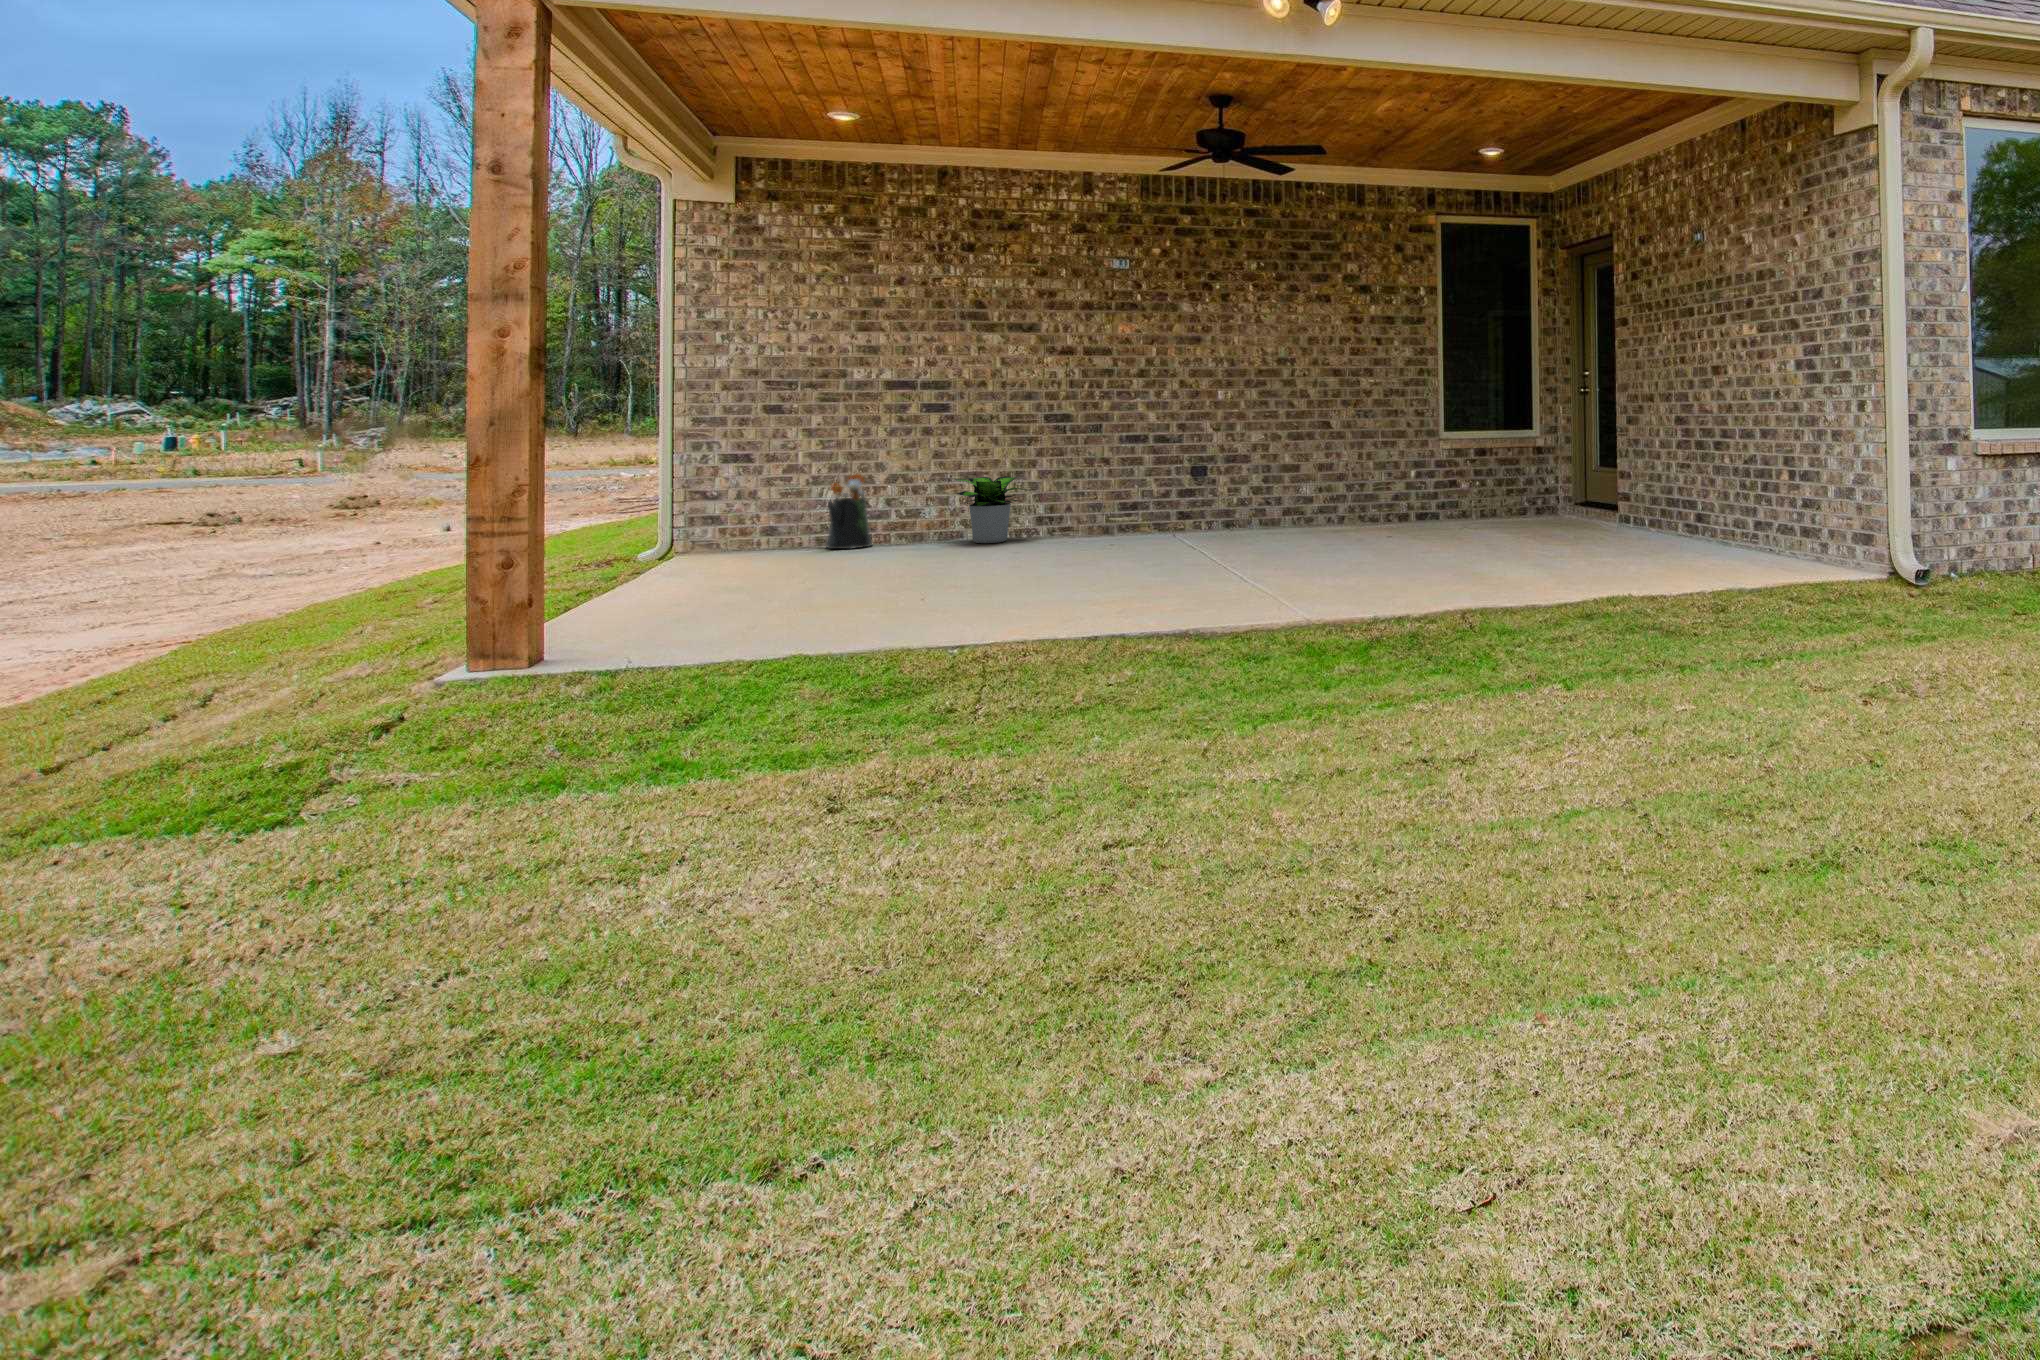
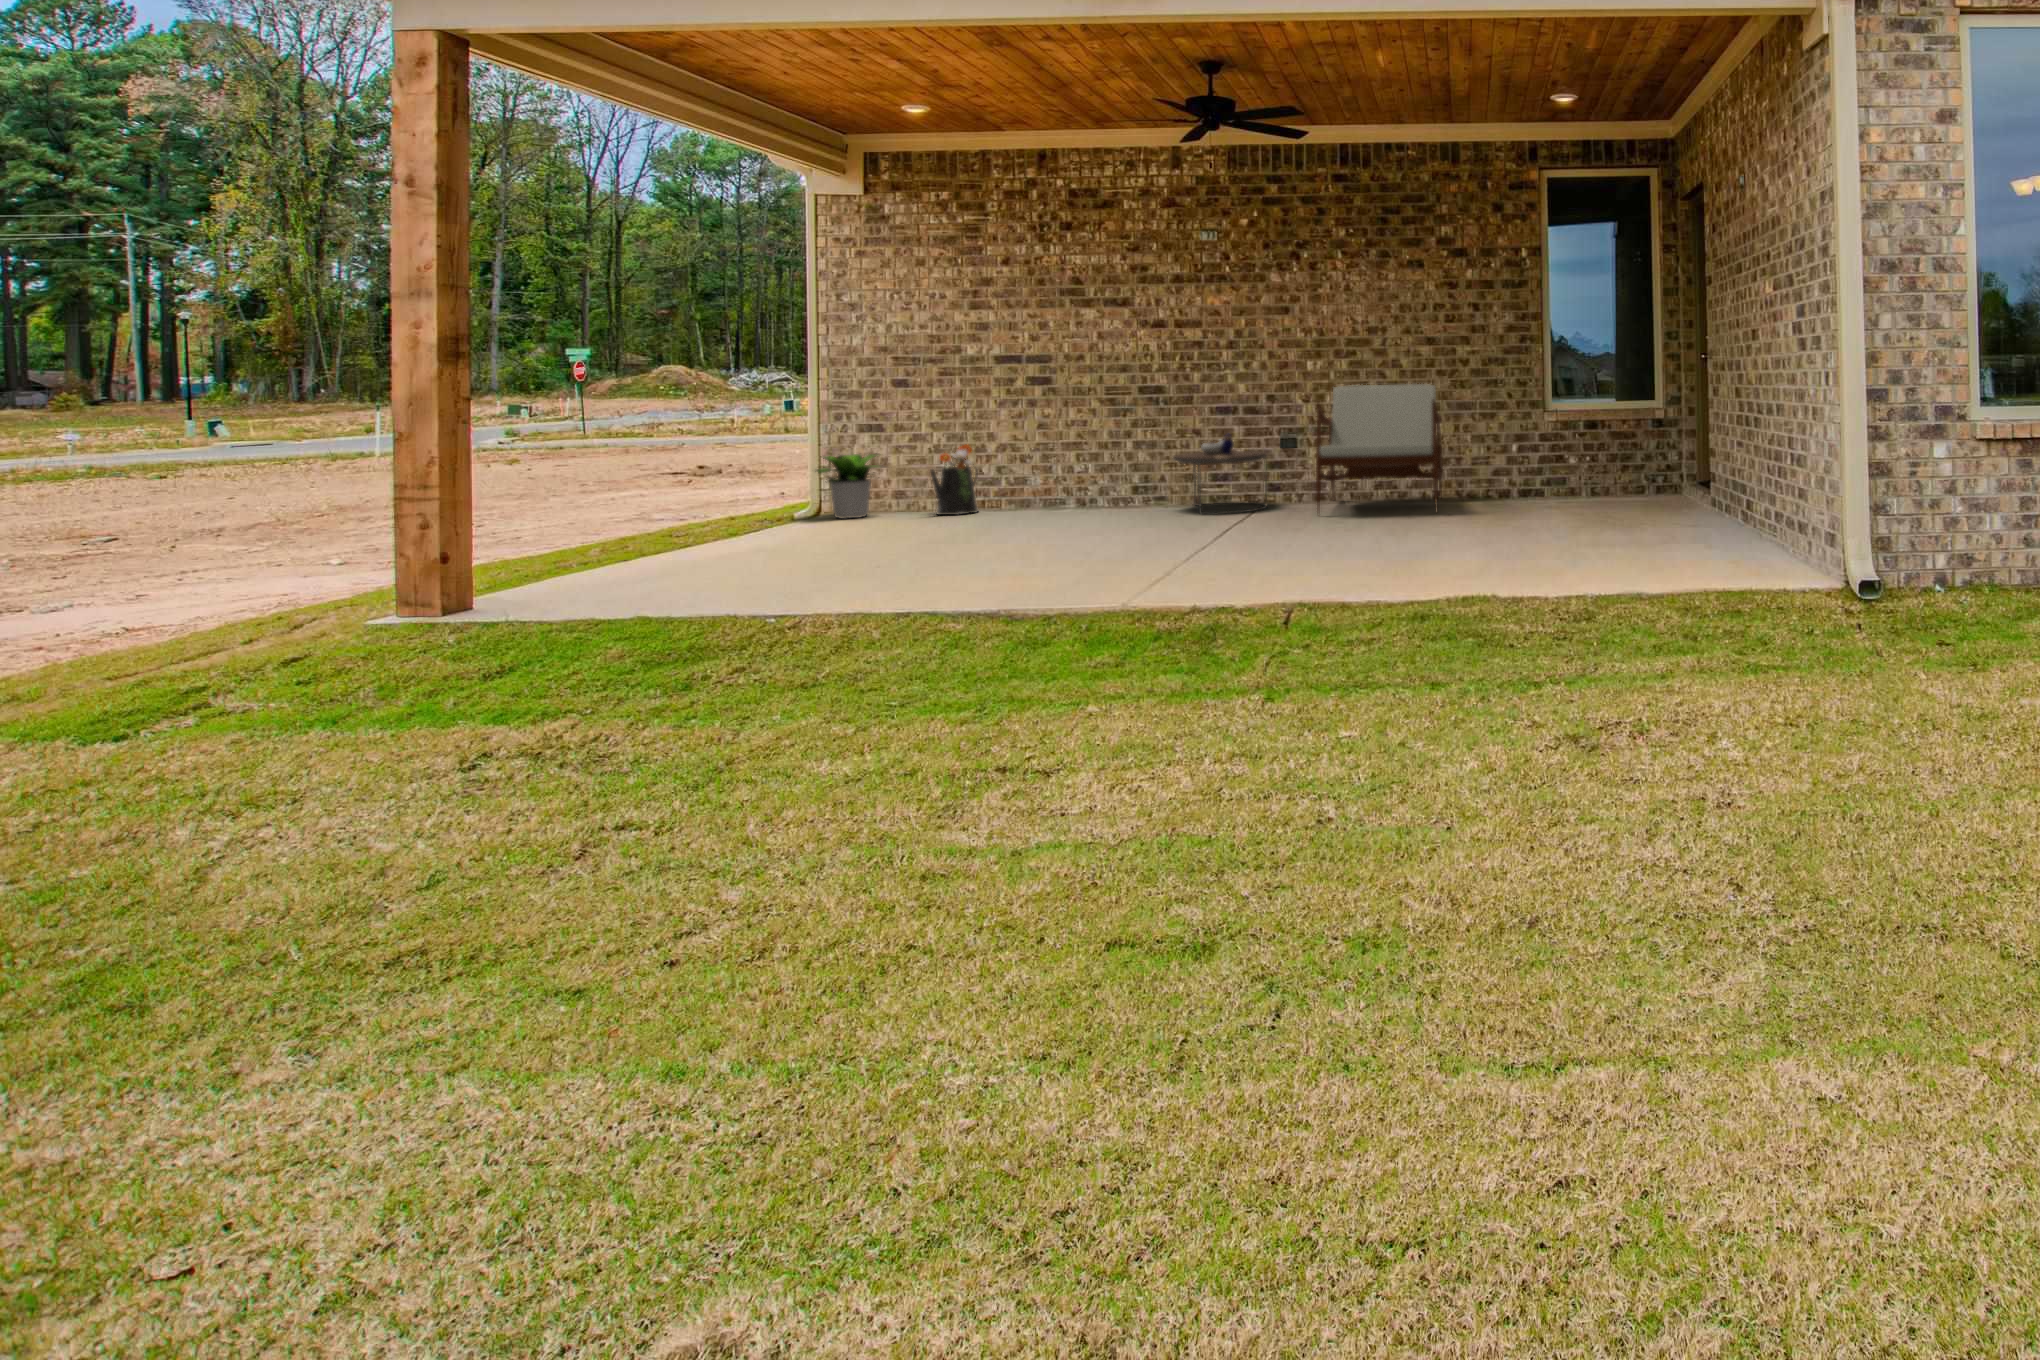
armchair: none [1243,413,1376,539] -> present [1316,384,1443,513]
side table: none [1095,460,1190,541] -> present [1173,434,1267,513]
potted plant: present [955,476,1028,543] -> present [816,454,882,519]

